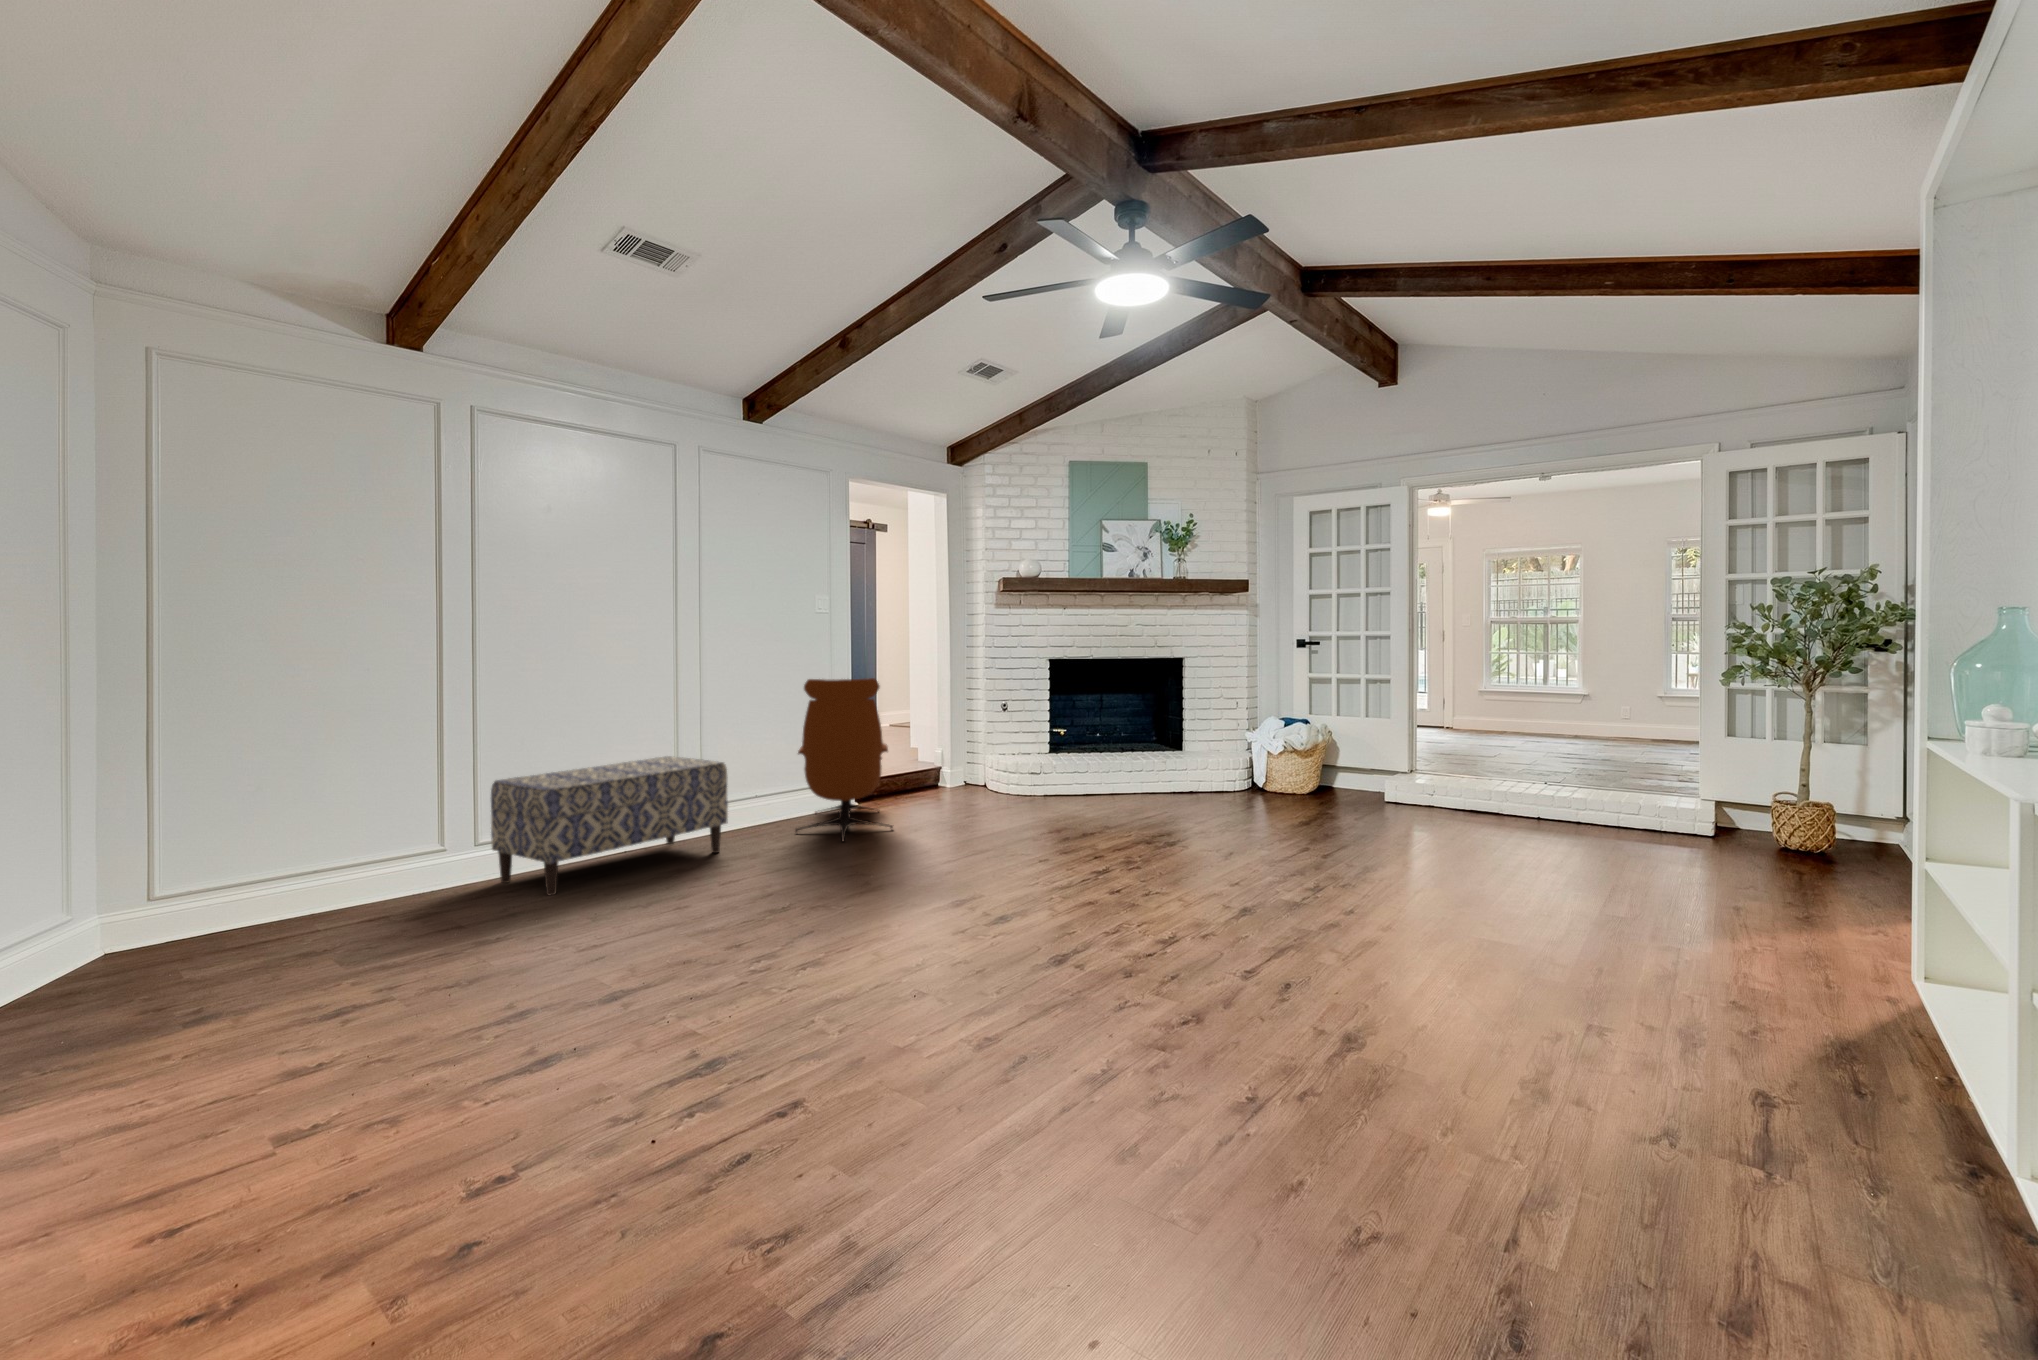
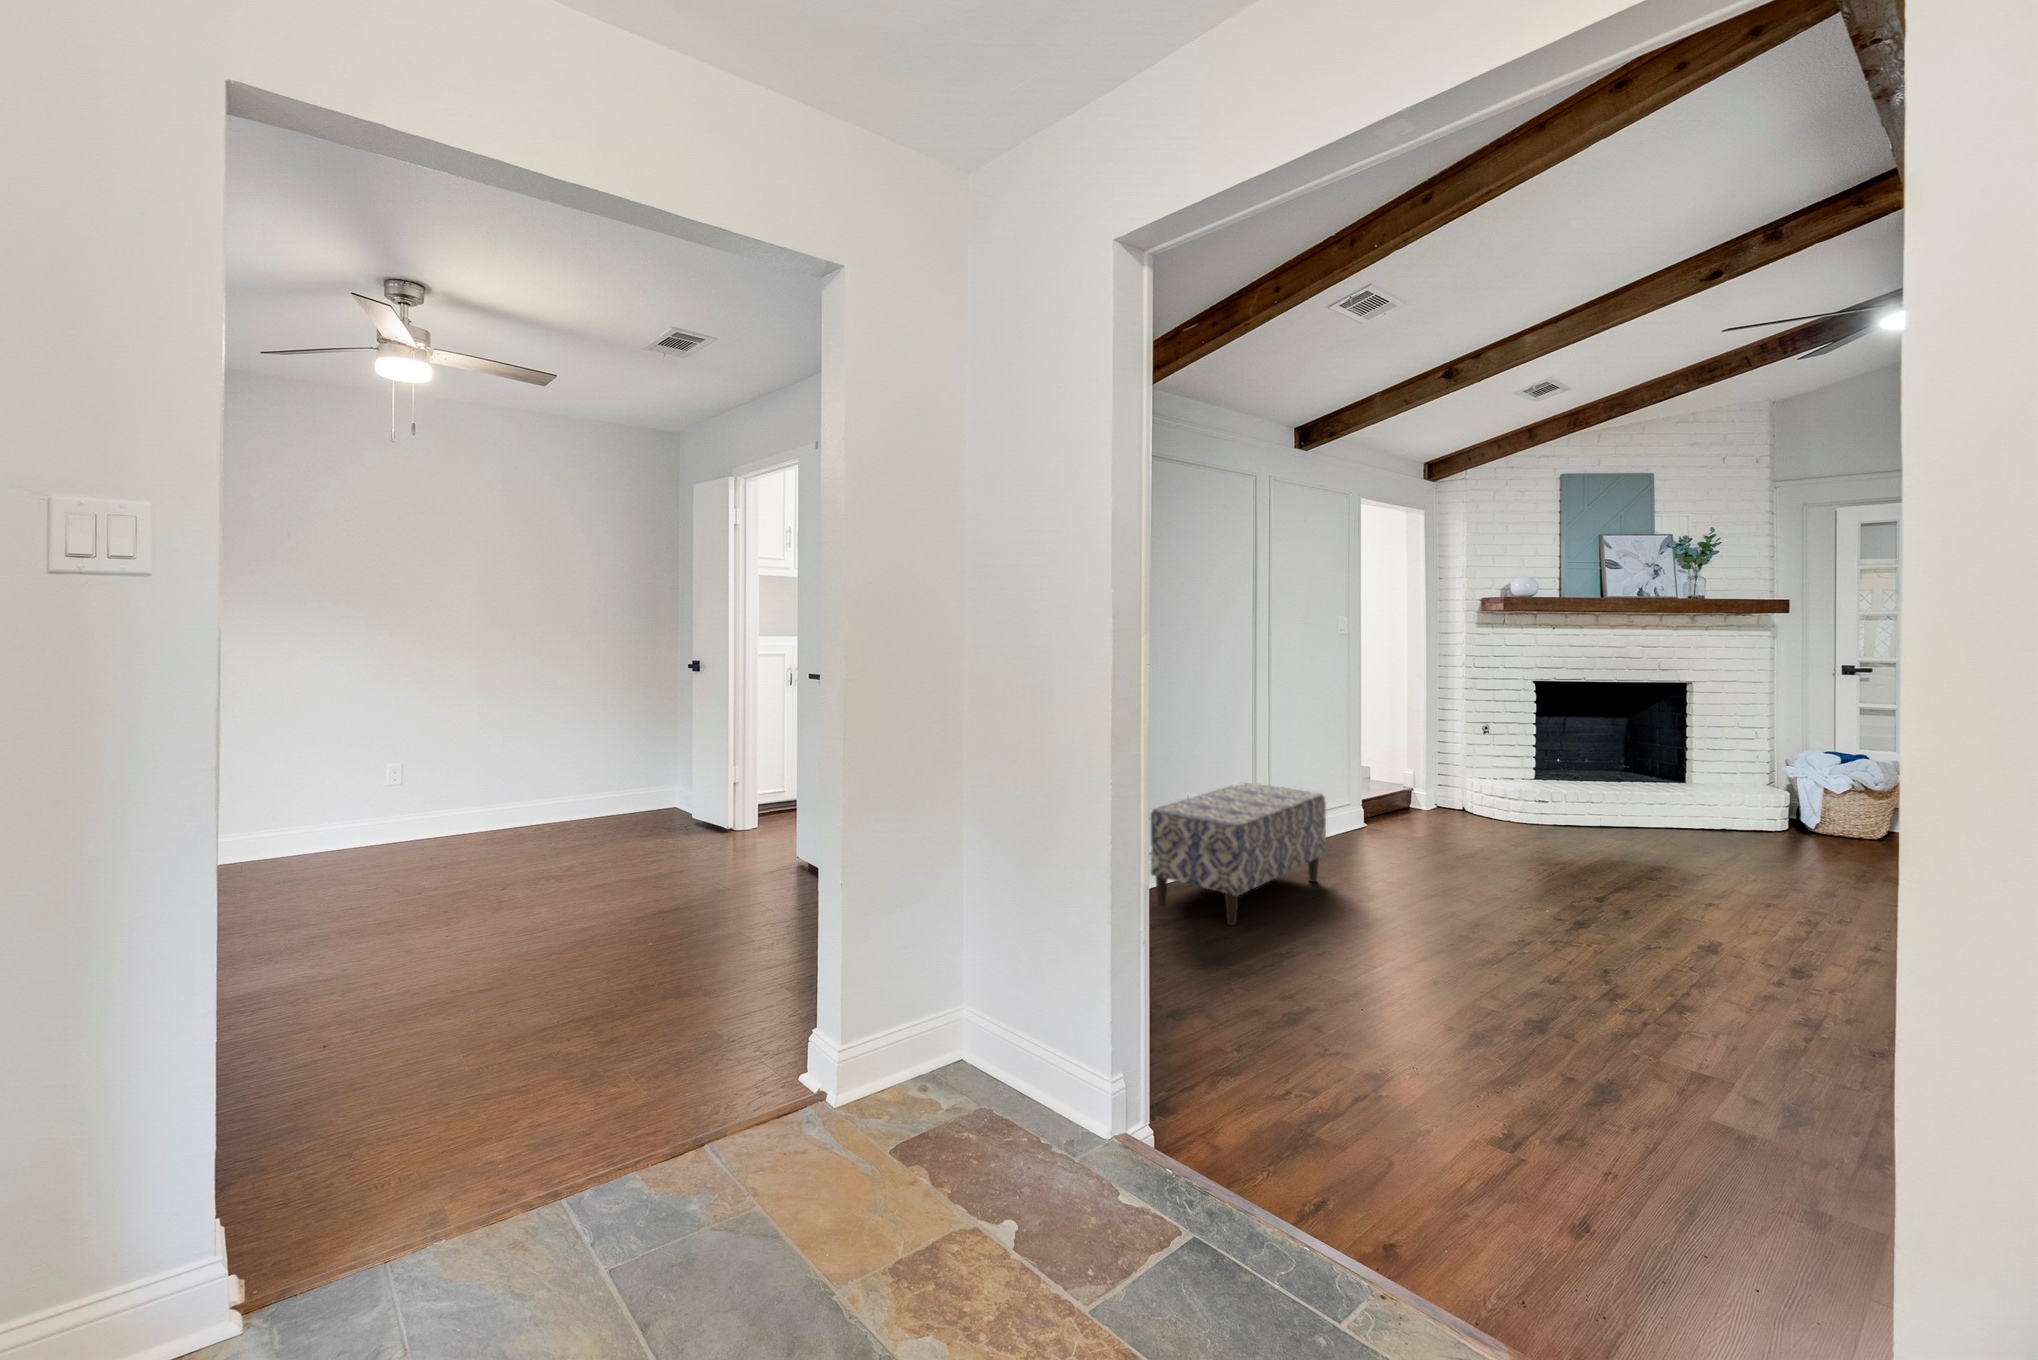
lounge chair: present [795,678,893,841] -> none [1335,712,1471,876]

